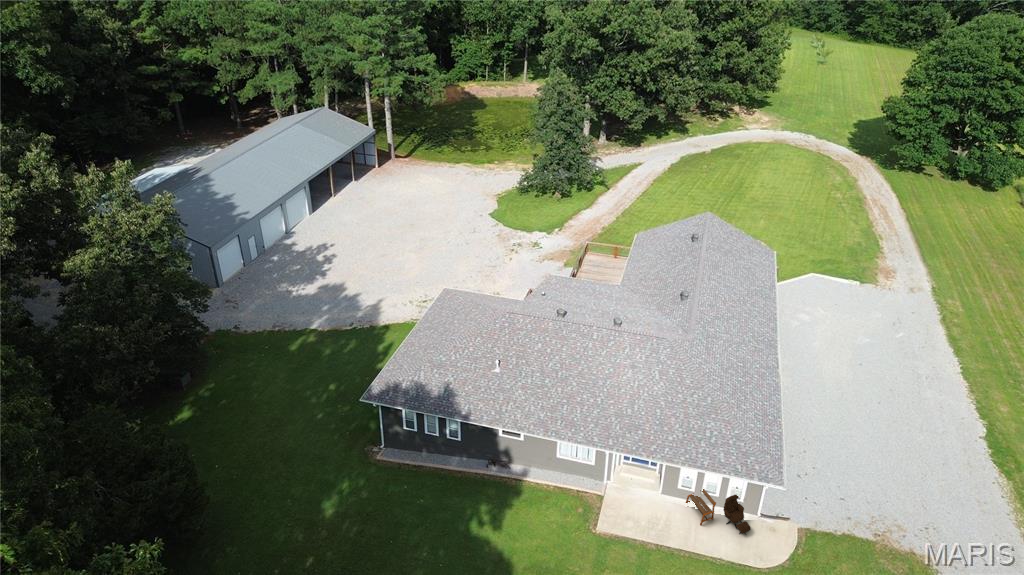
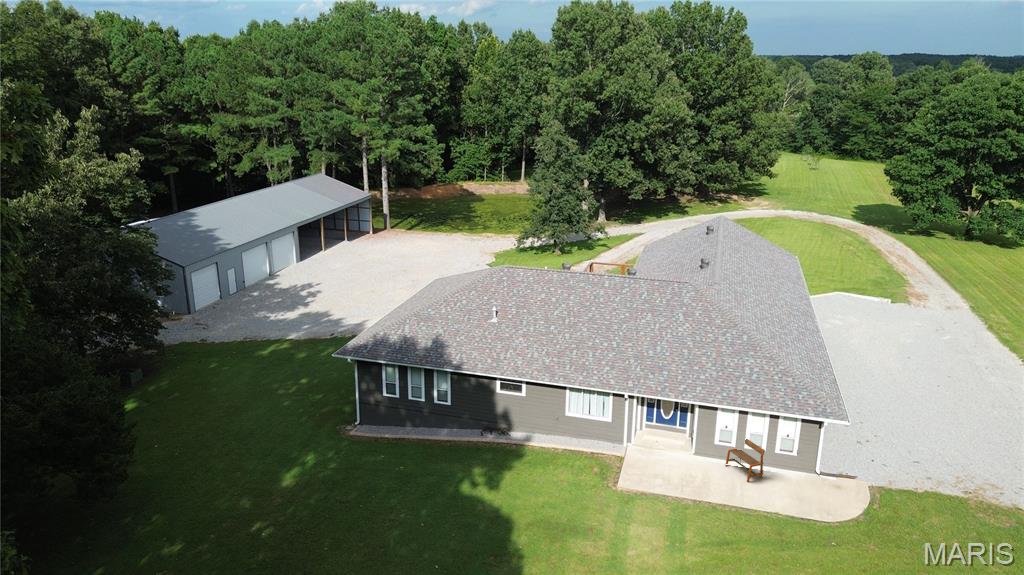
lounge chair: present [723,495,751,534] -> none [774,443,811,490]

